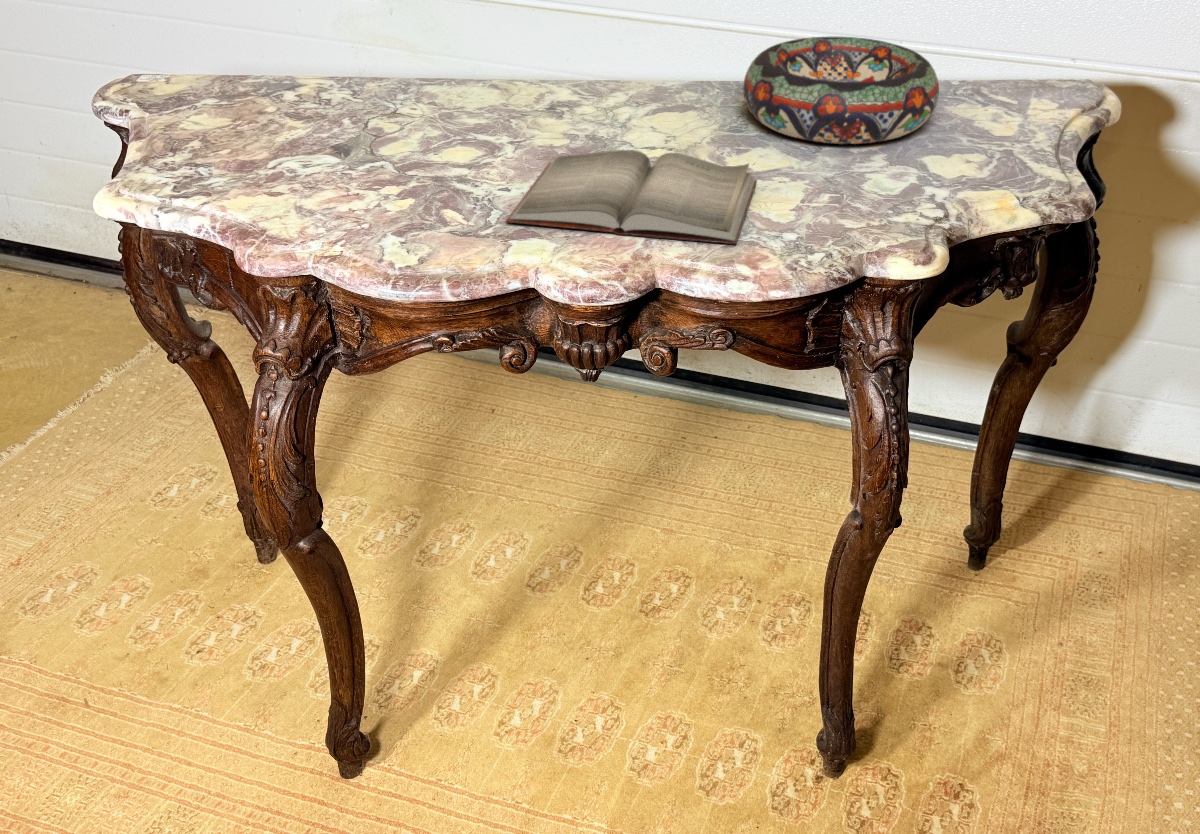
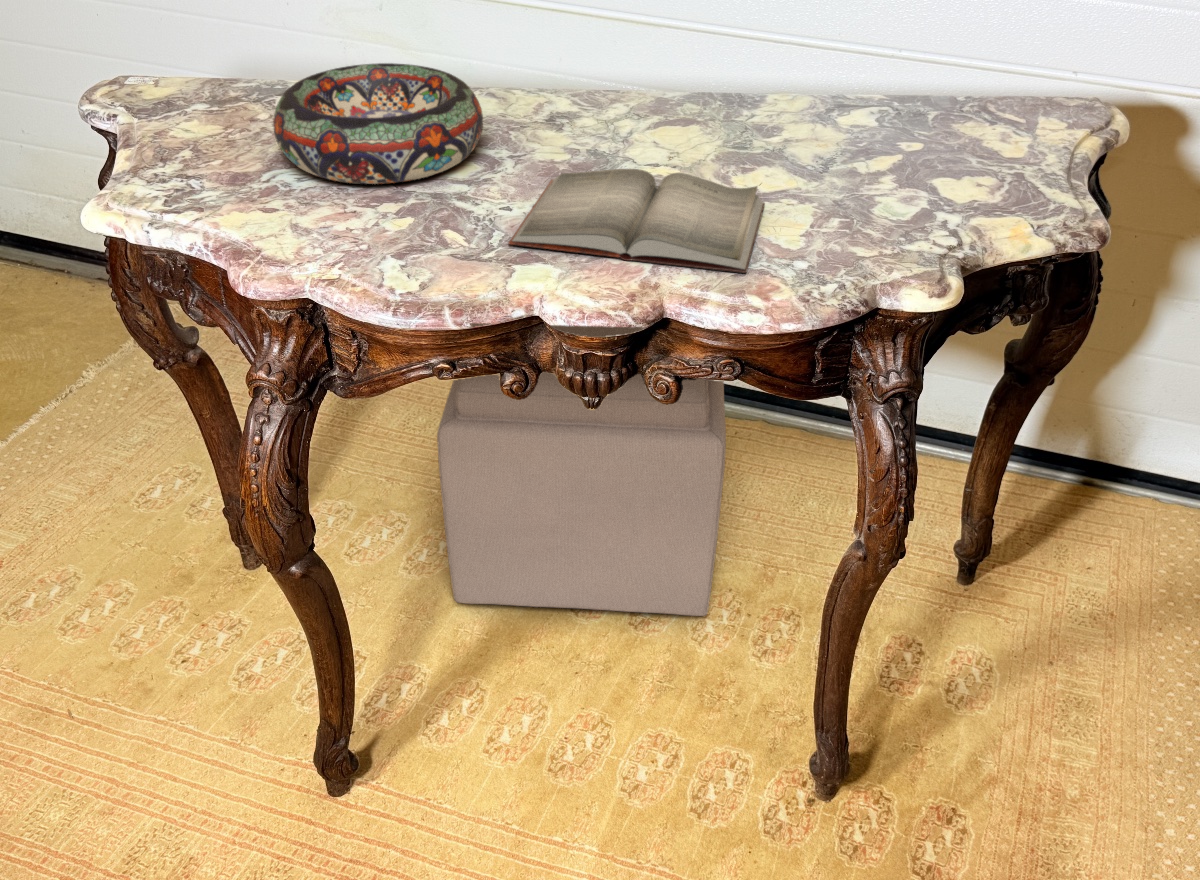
decorative bowl: present [743,36,939,144] -> present [273,63,483,184]
ottoman: none [443,265,727,600] -> present [437,323,726,616]

